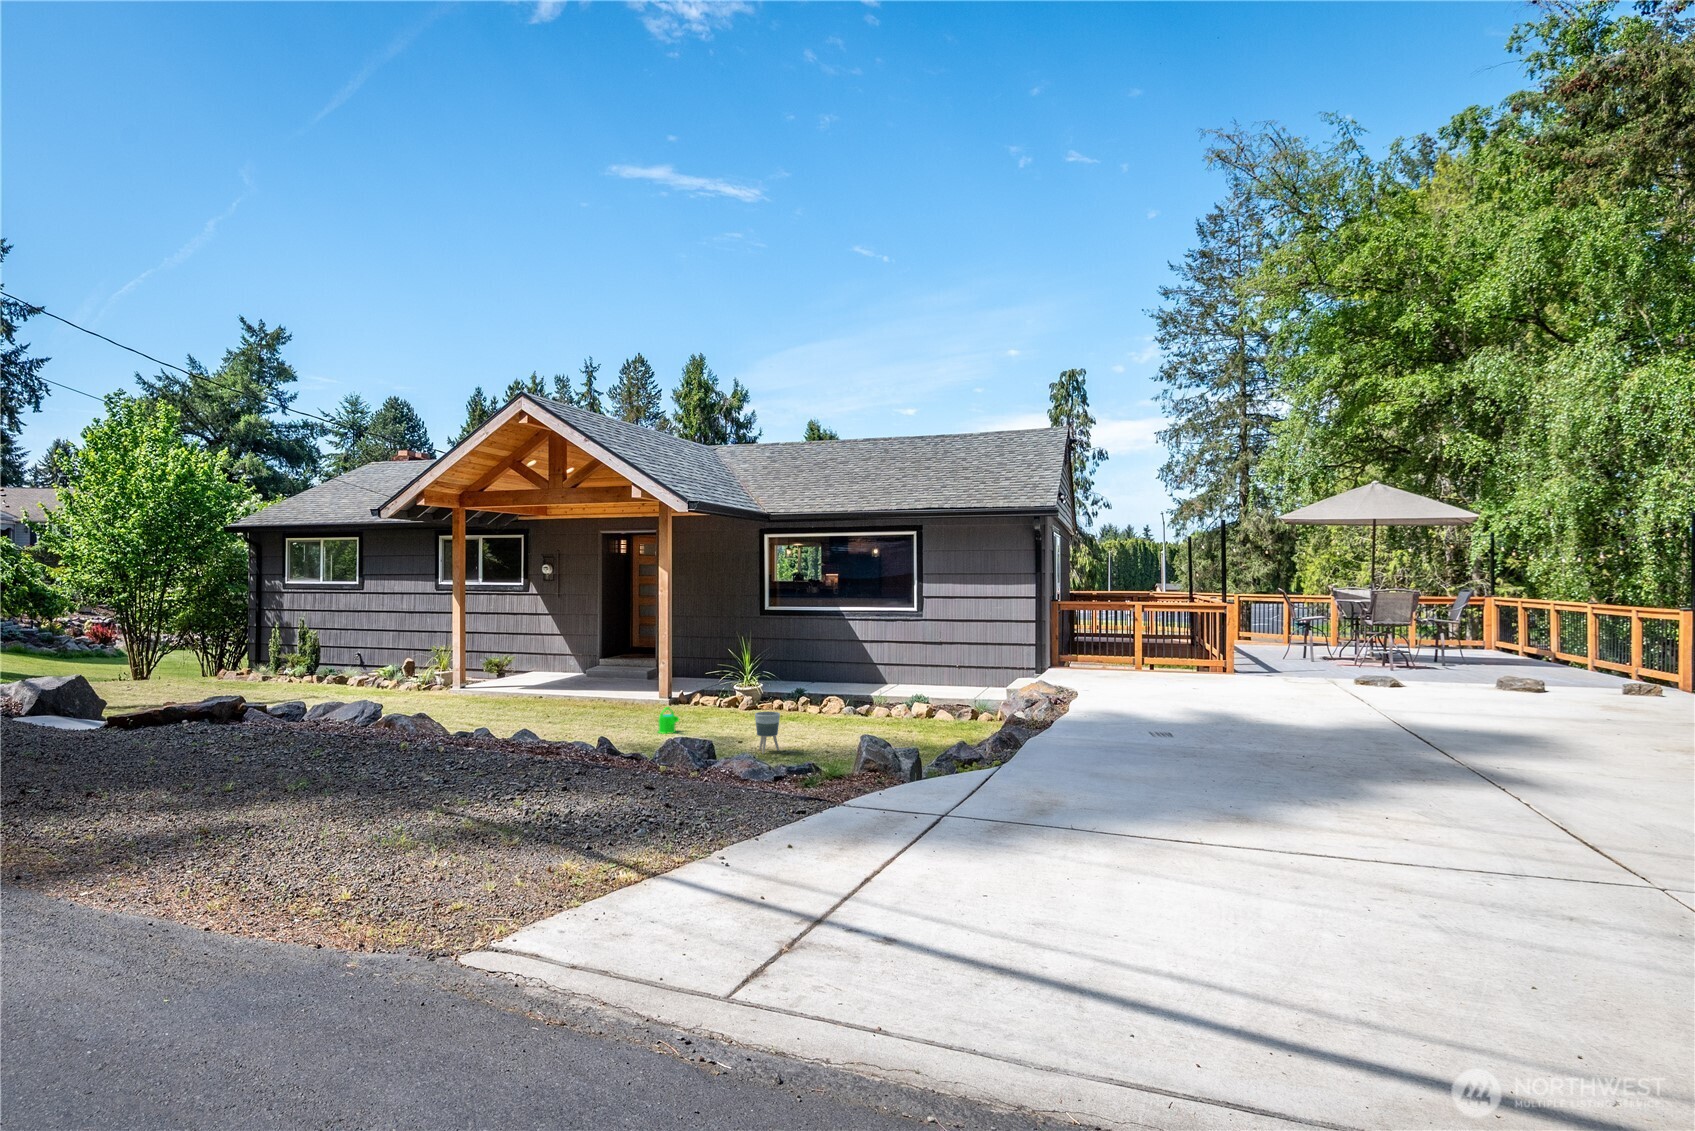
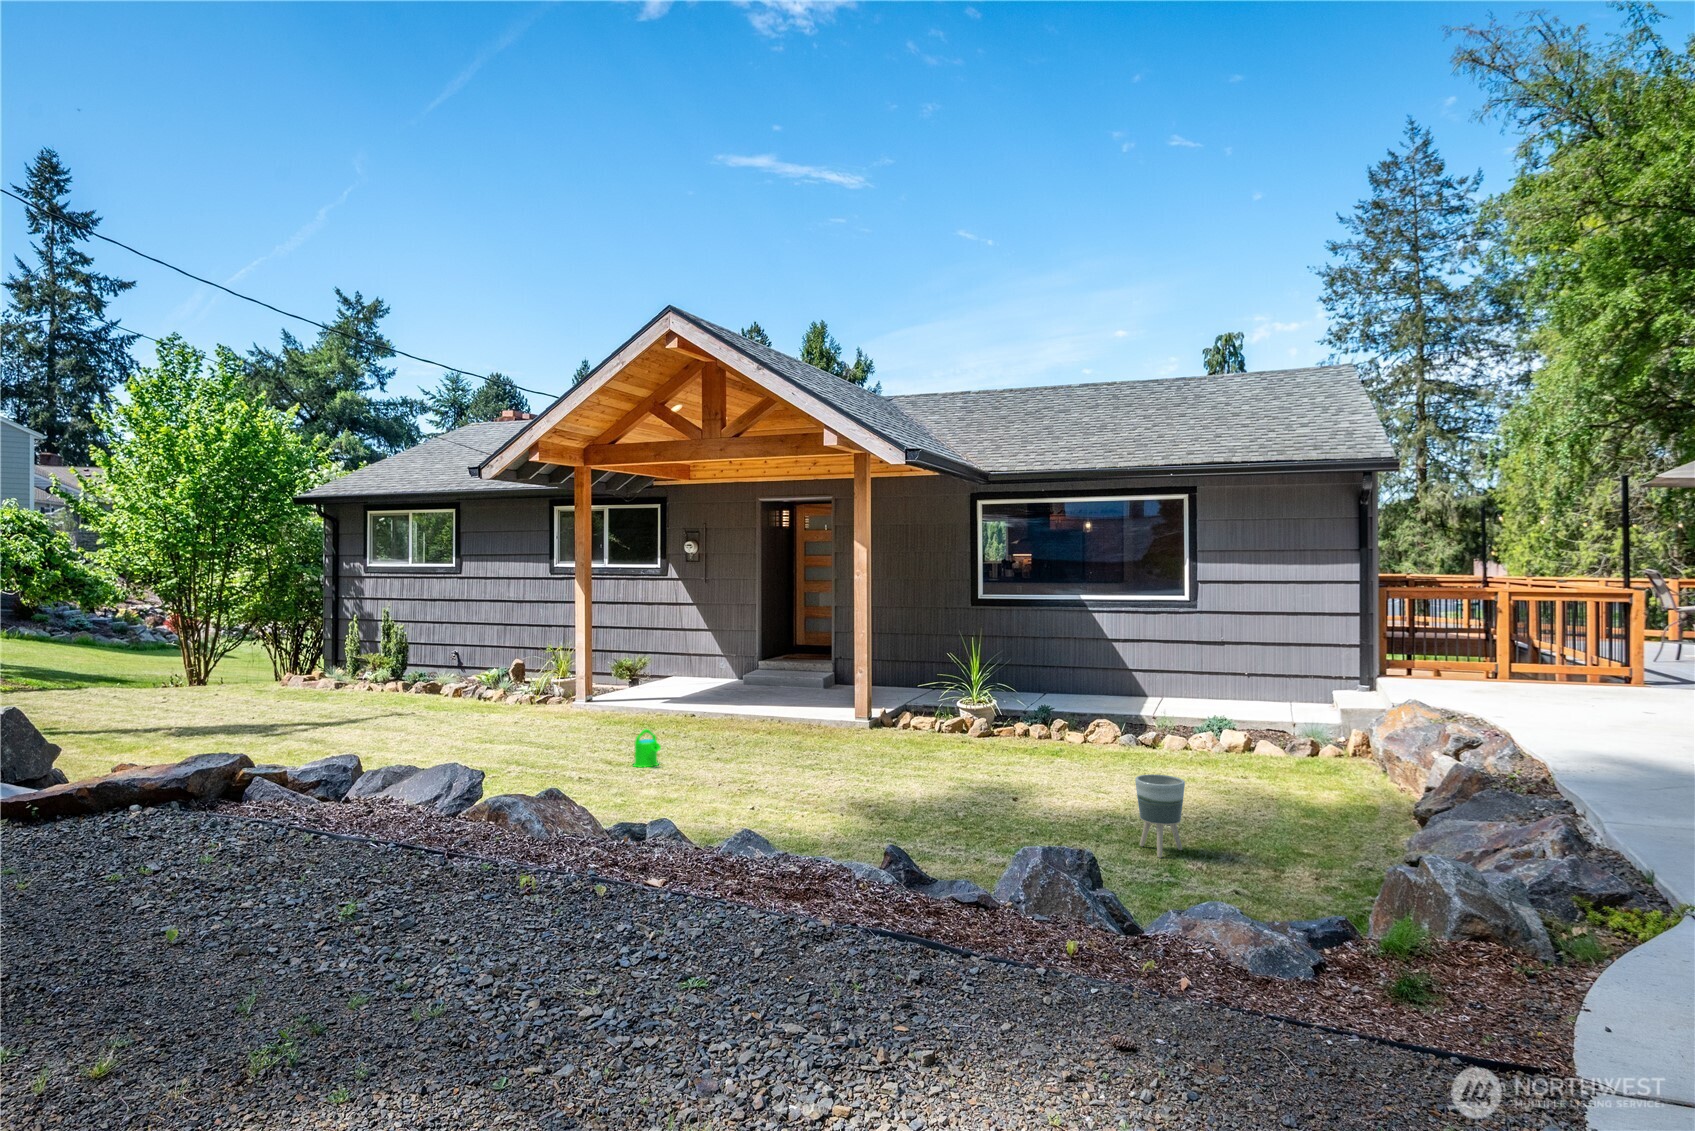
watering can: present [658,707,680,734] -> present [633,729,661,767]

